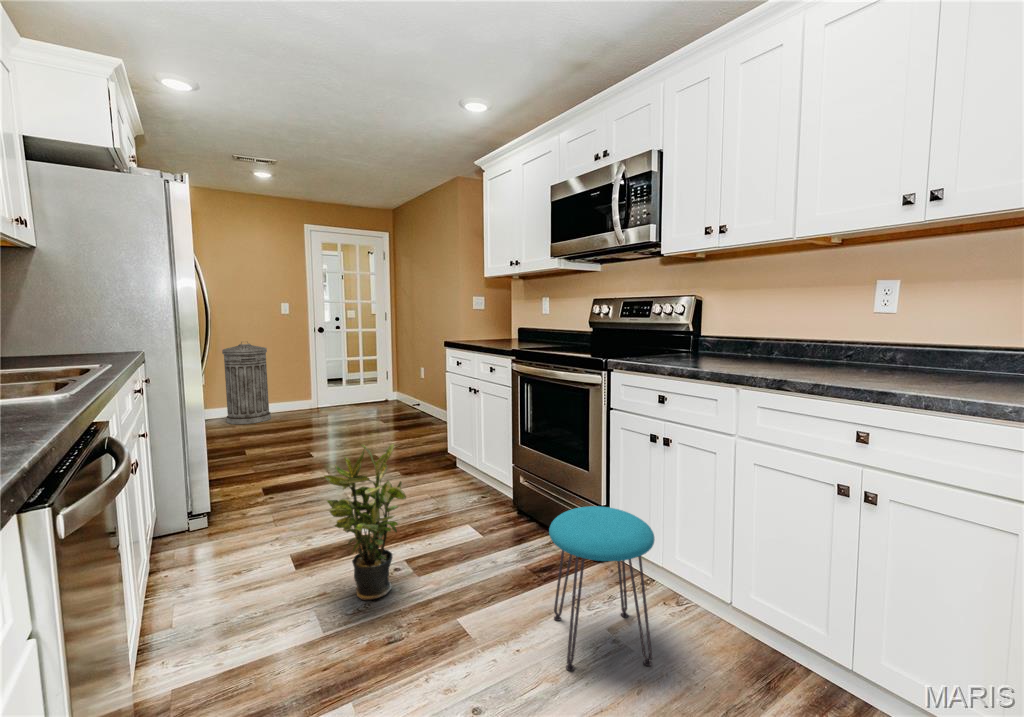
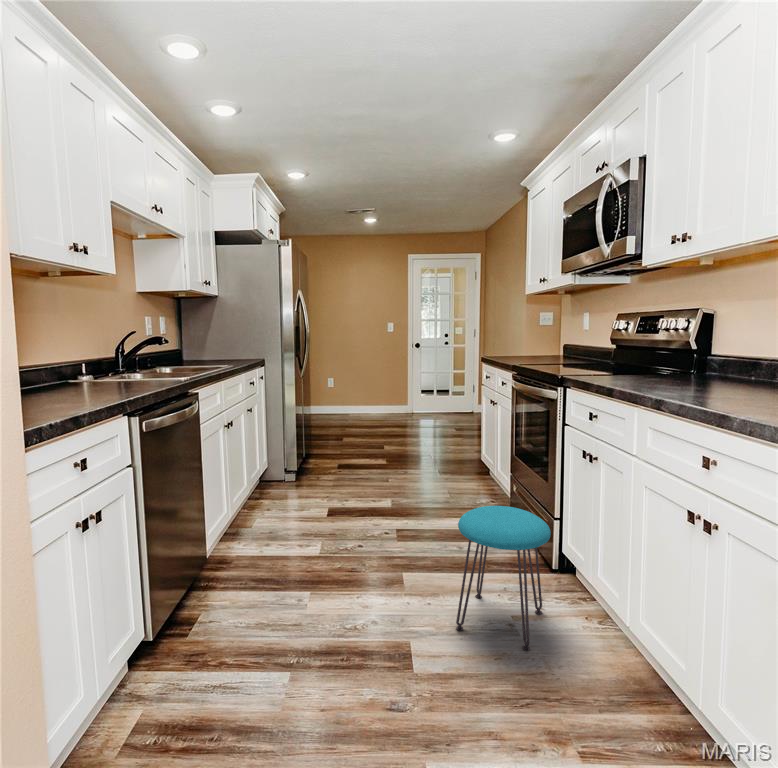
trash can: present [222,342,271,424] -> none [344,355,375,418]
potted plant: present [324,444,406,600] -> none [329,431,390,546]

